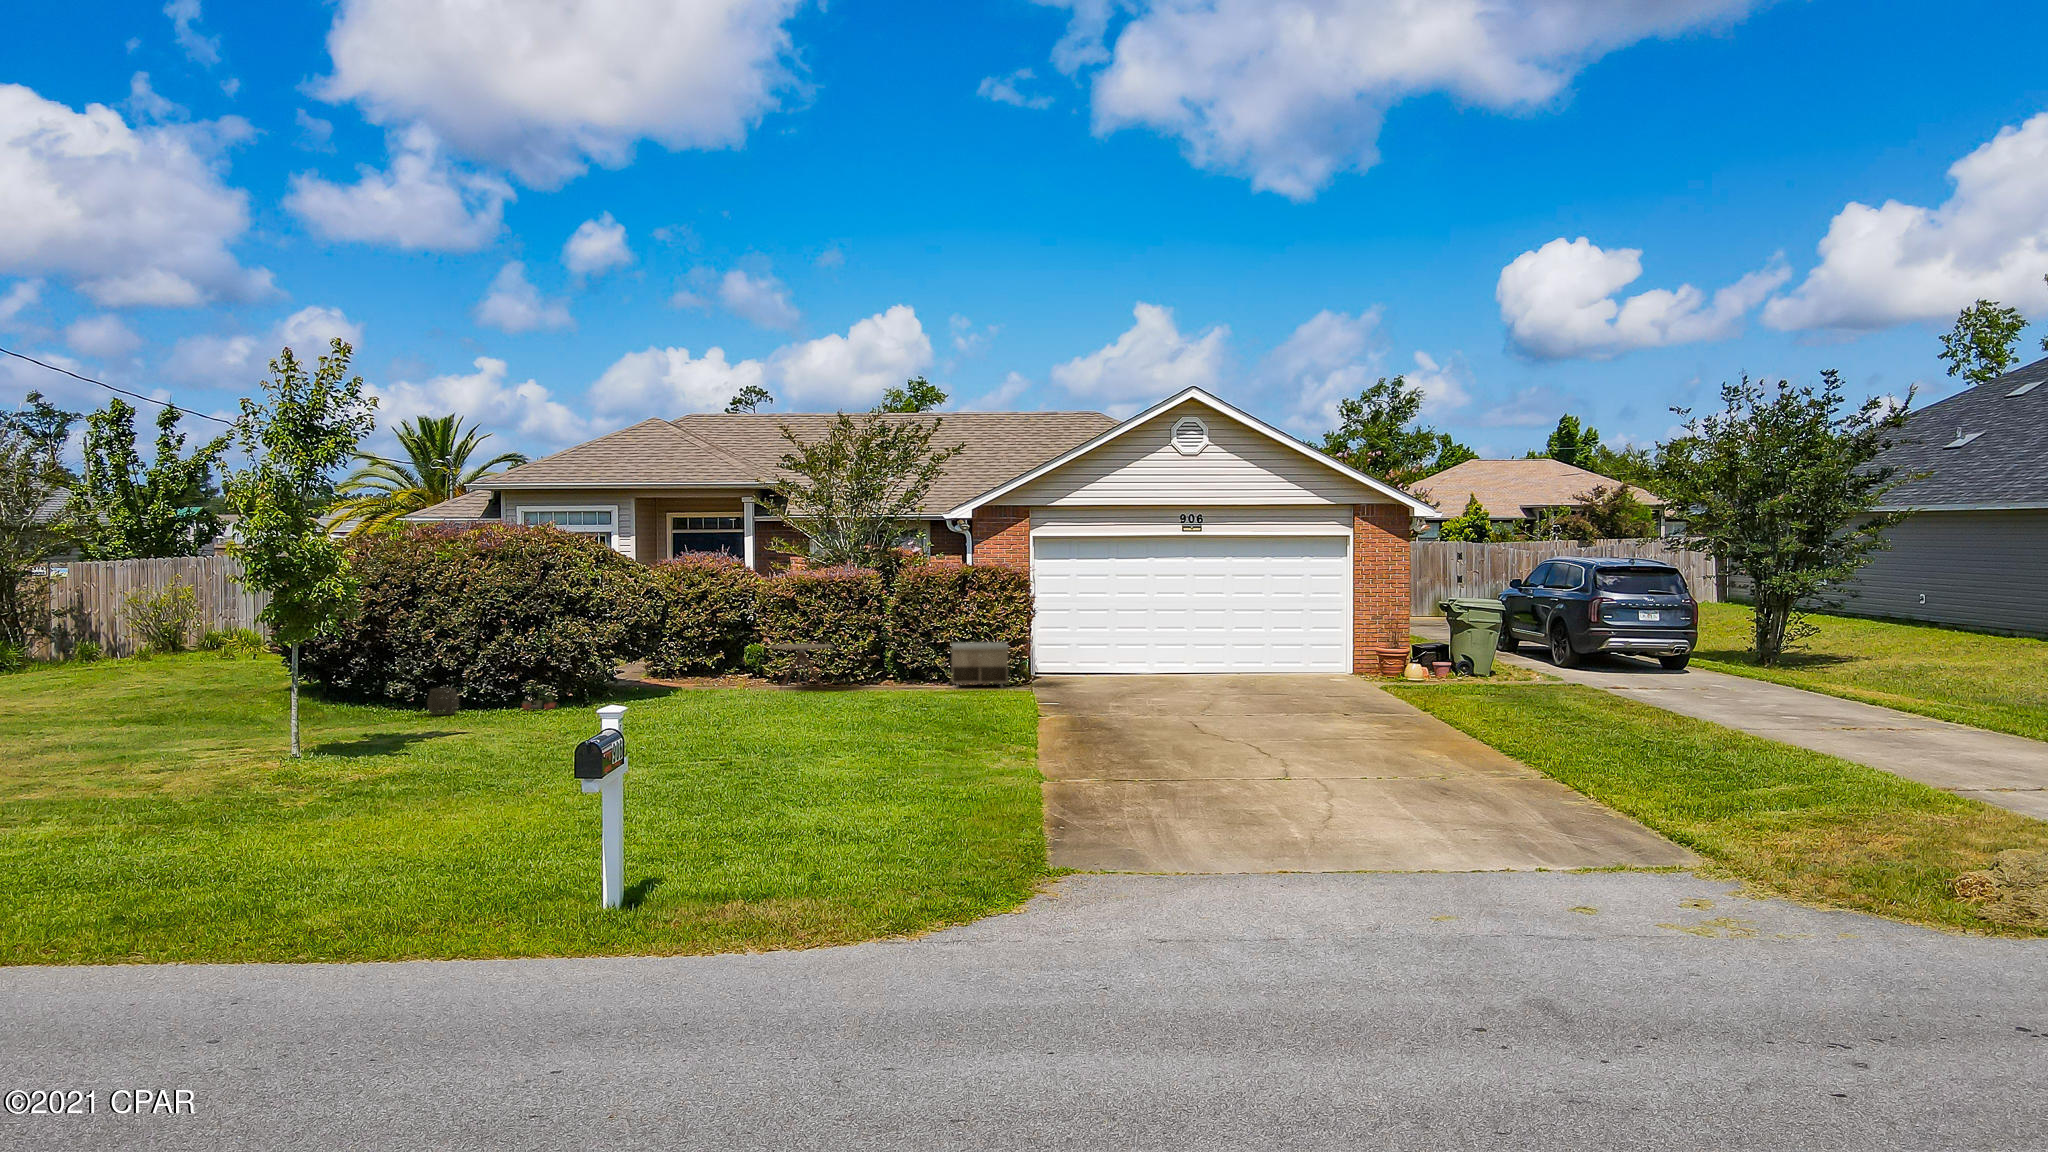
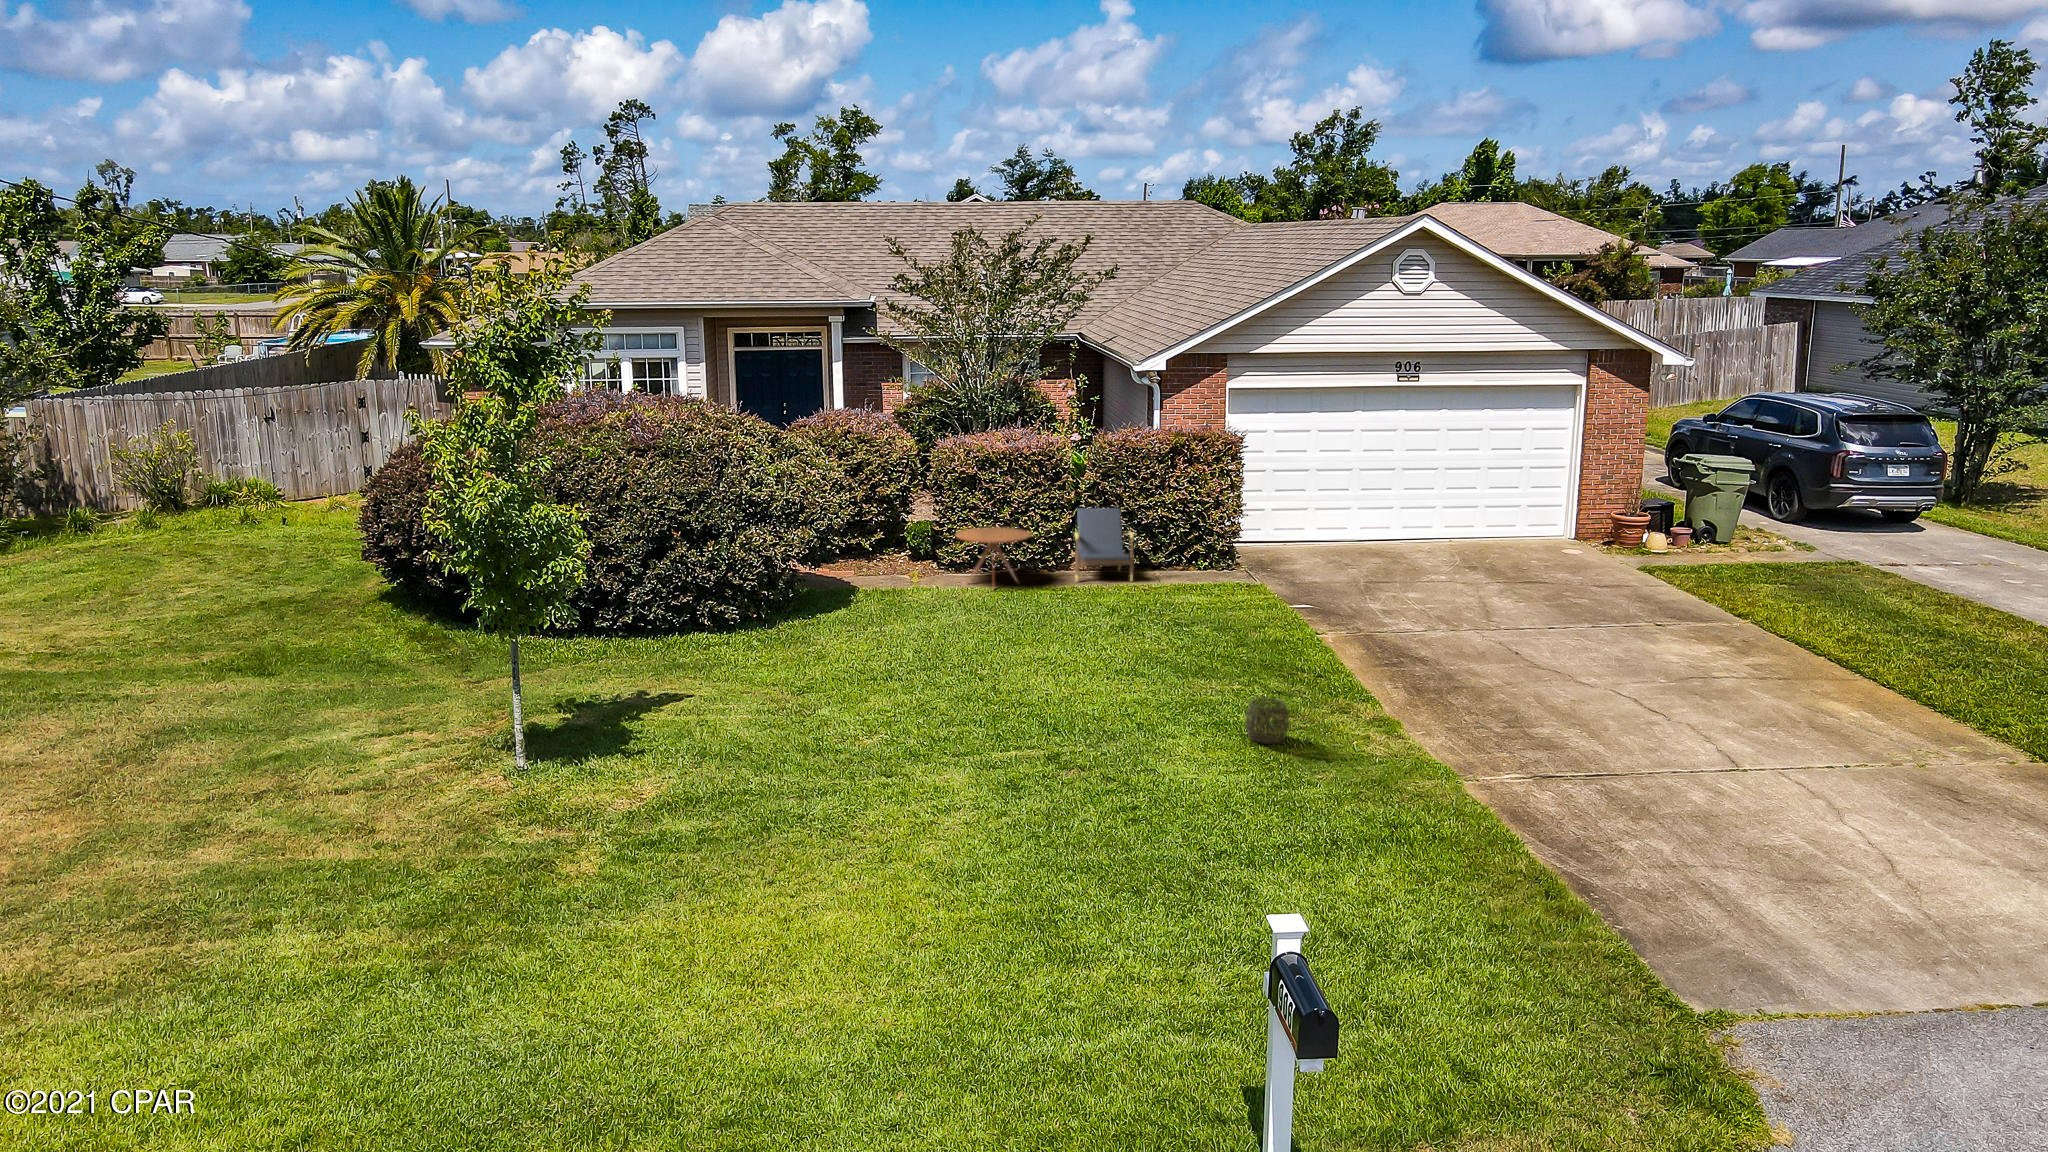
lounge chair: none [873,630,924,689] -> present [1074,508,1134,581]
storage bench: present [952,642,1008,687] -> none [1156,522,1230,578]
potted plant: present [522,687,555,711] -> none [702,608,741,641]
woven basket: present [427,688,459,715] -> present [1245,698,1289,744]

